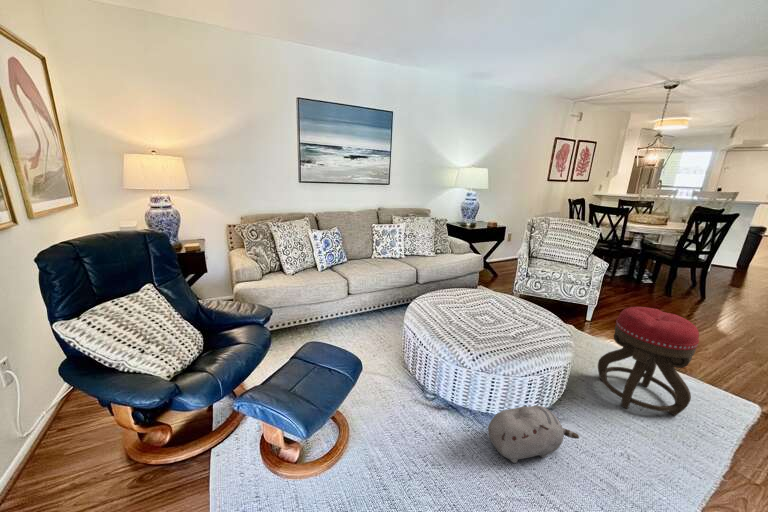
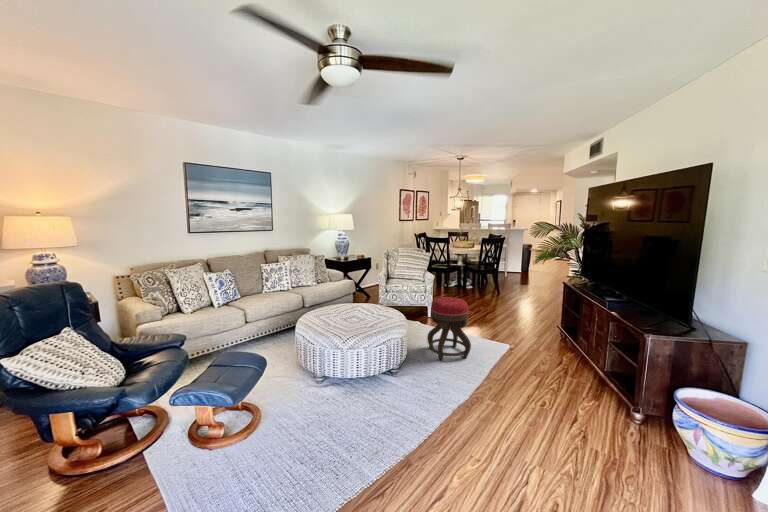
plush toy: present [488,406,579,463] -> none [357,362,410,399]

